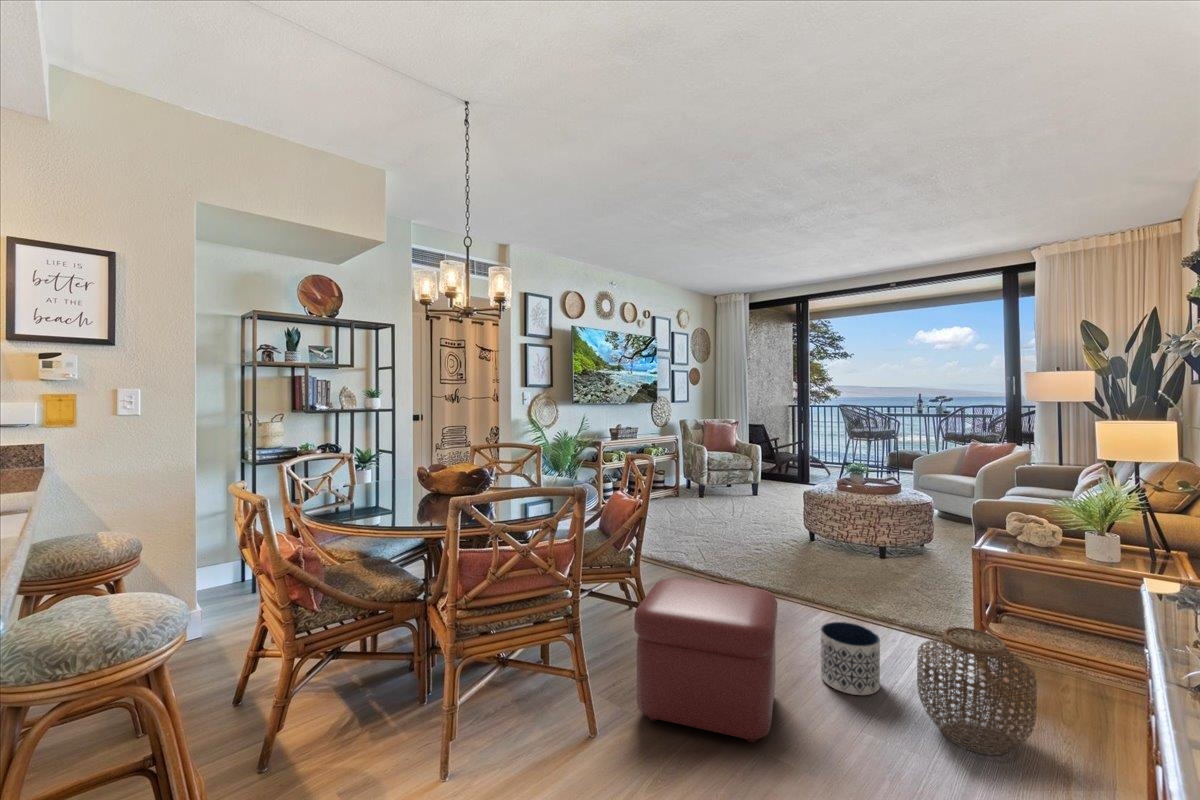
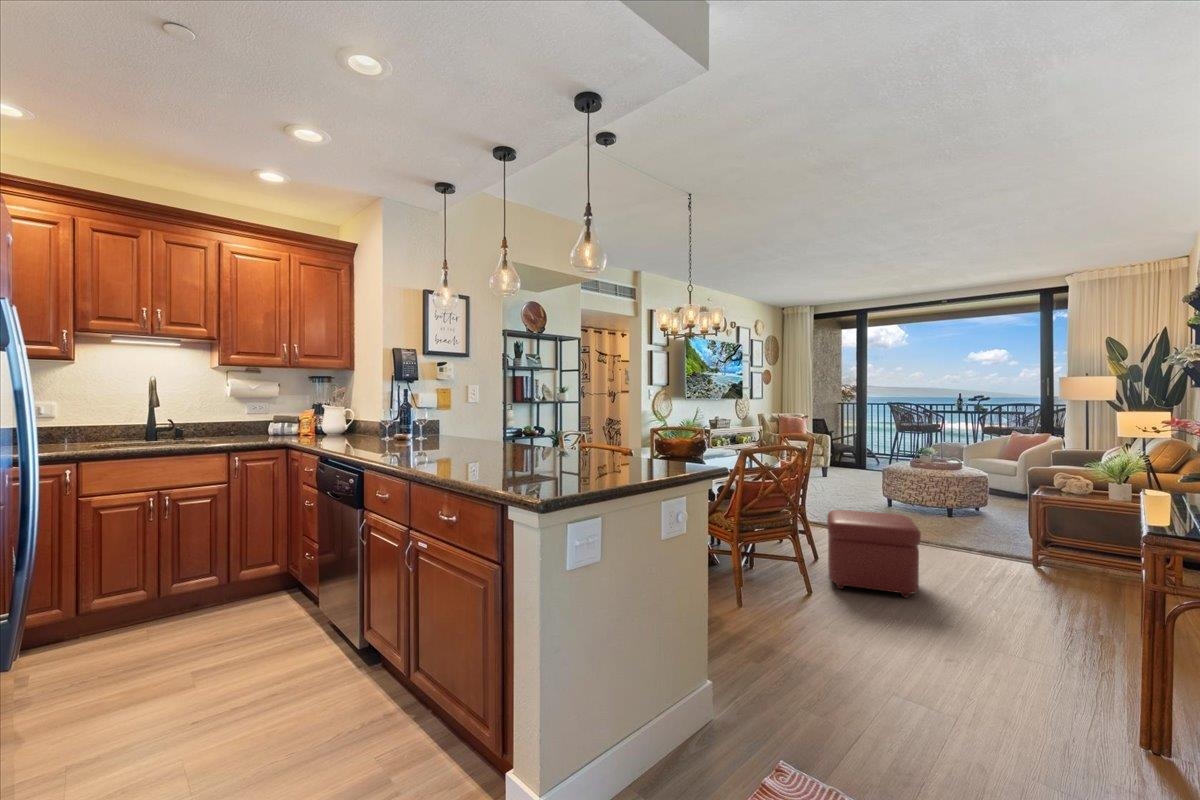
planter: present [821,622,880,695] -> none [934,540,976,581]
woven basket: present [917,627,1037,755] -> none [1005,534,1080,603]

